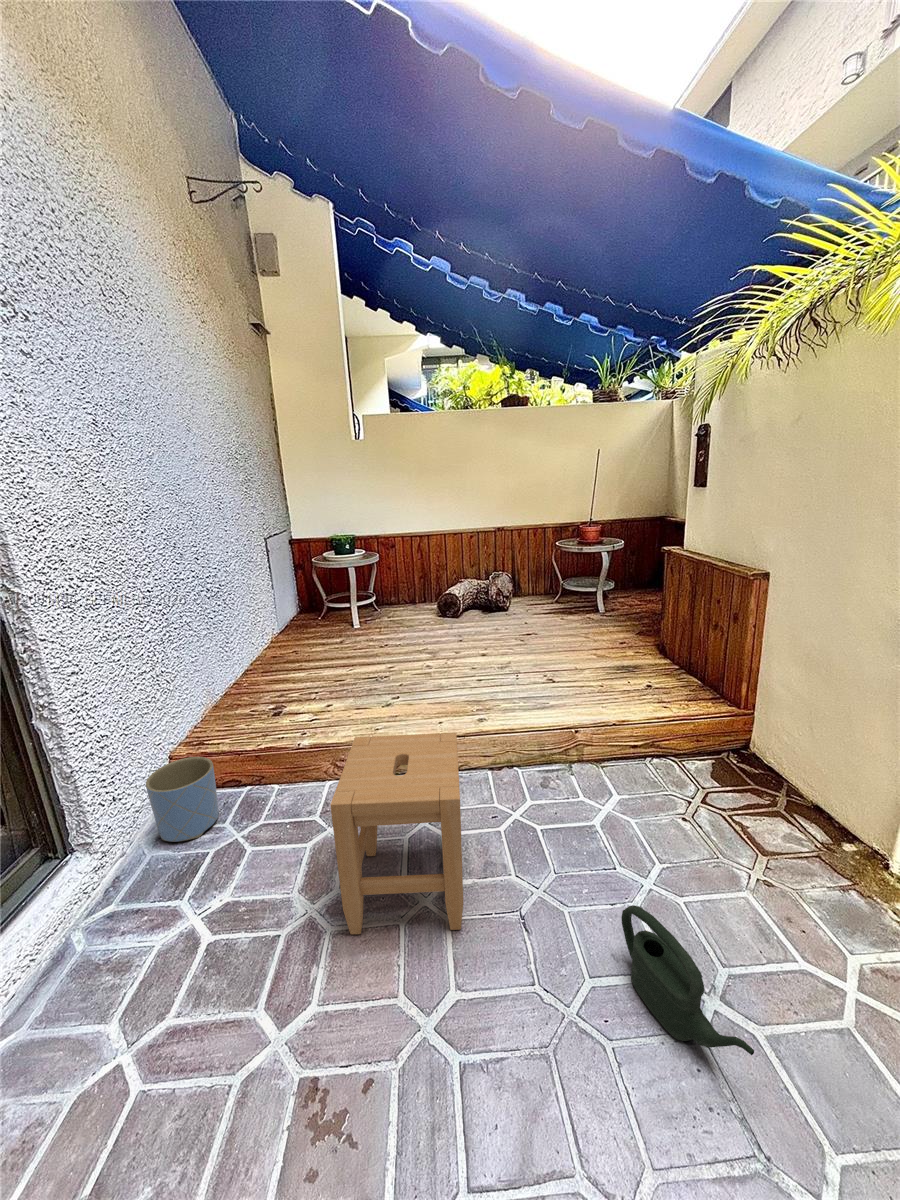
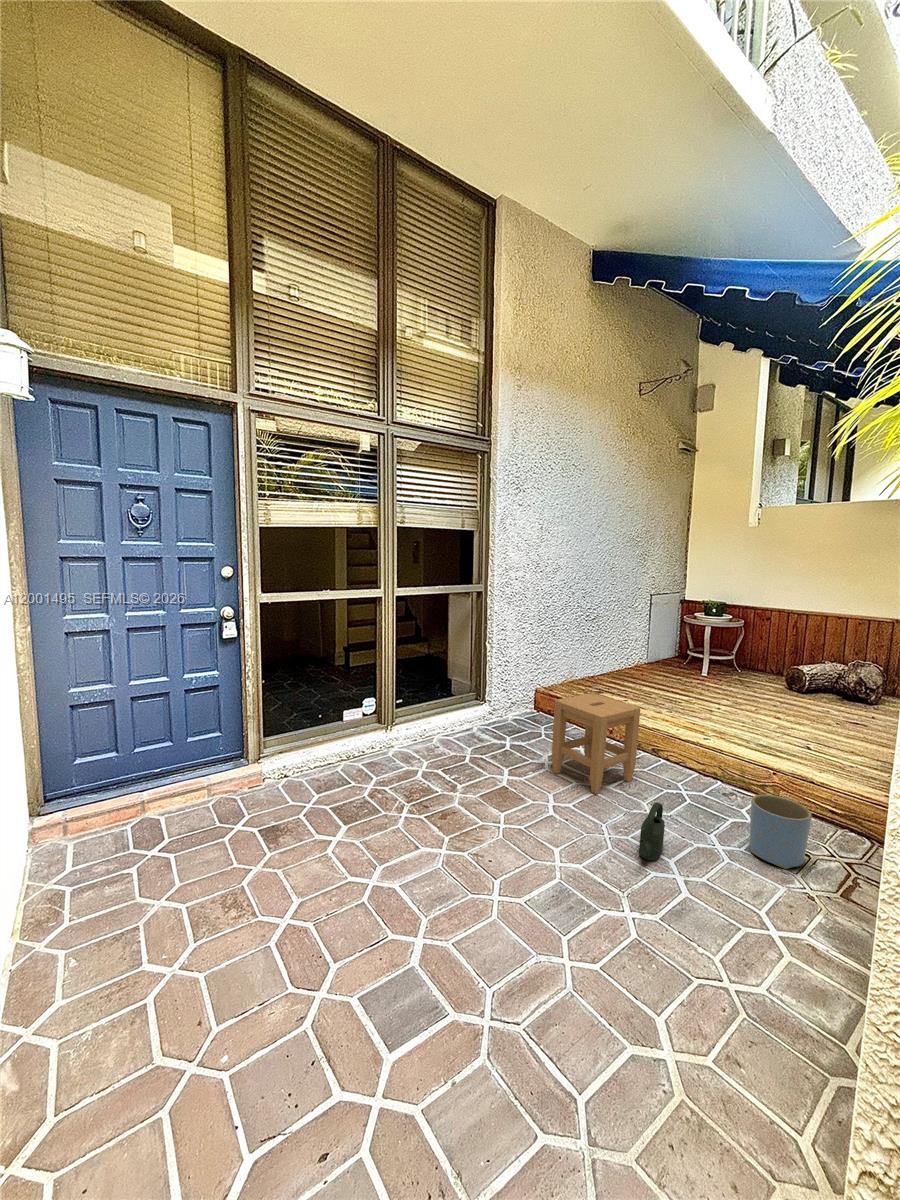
planter: present [146,757,219,842] -> present [749,794,812,869]

